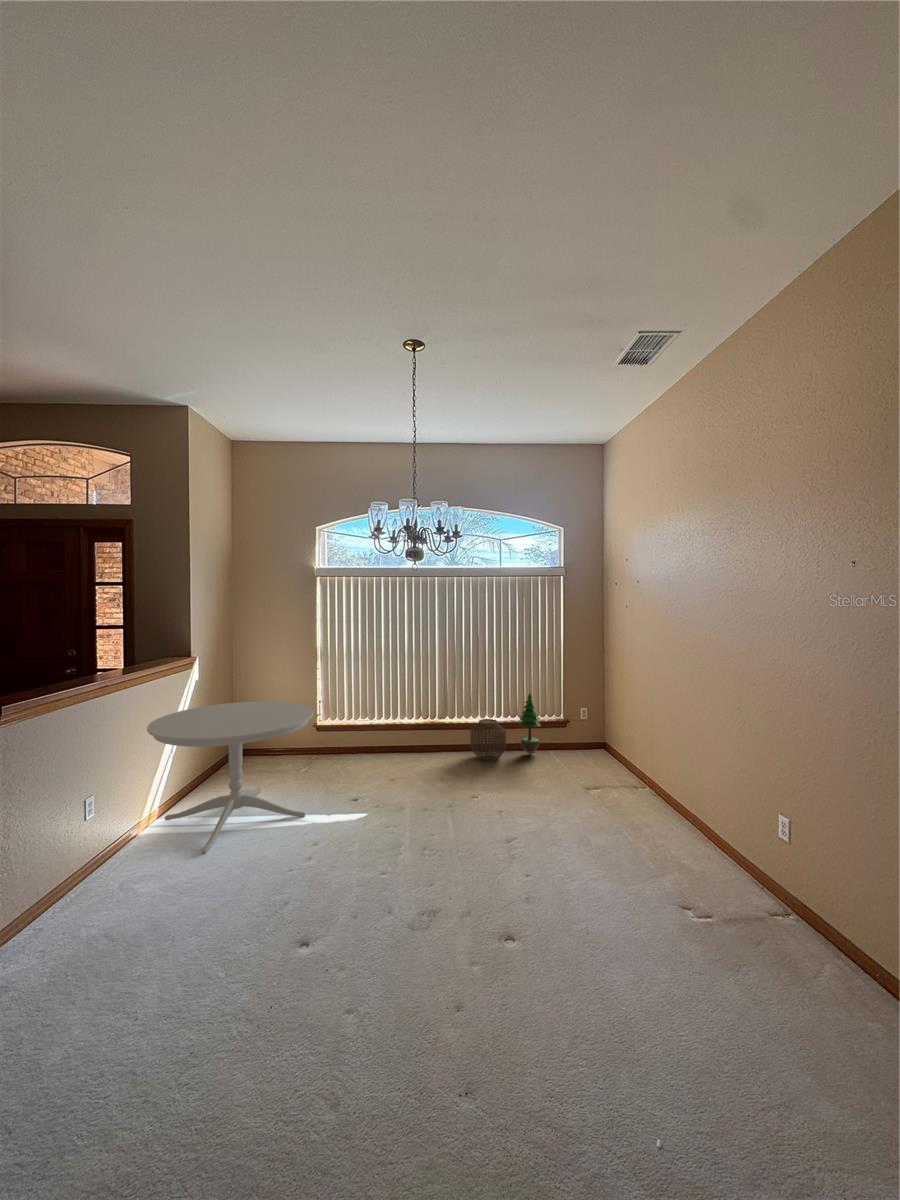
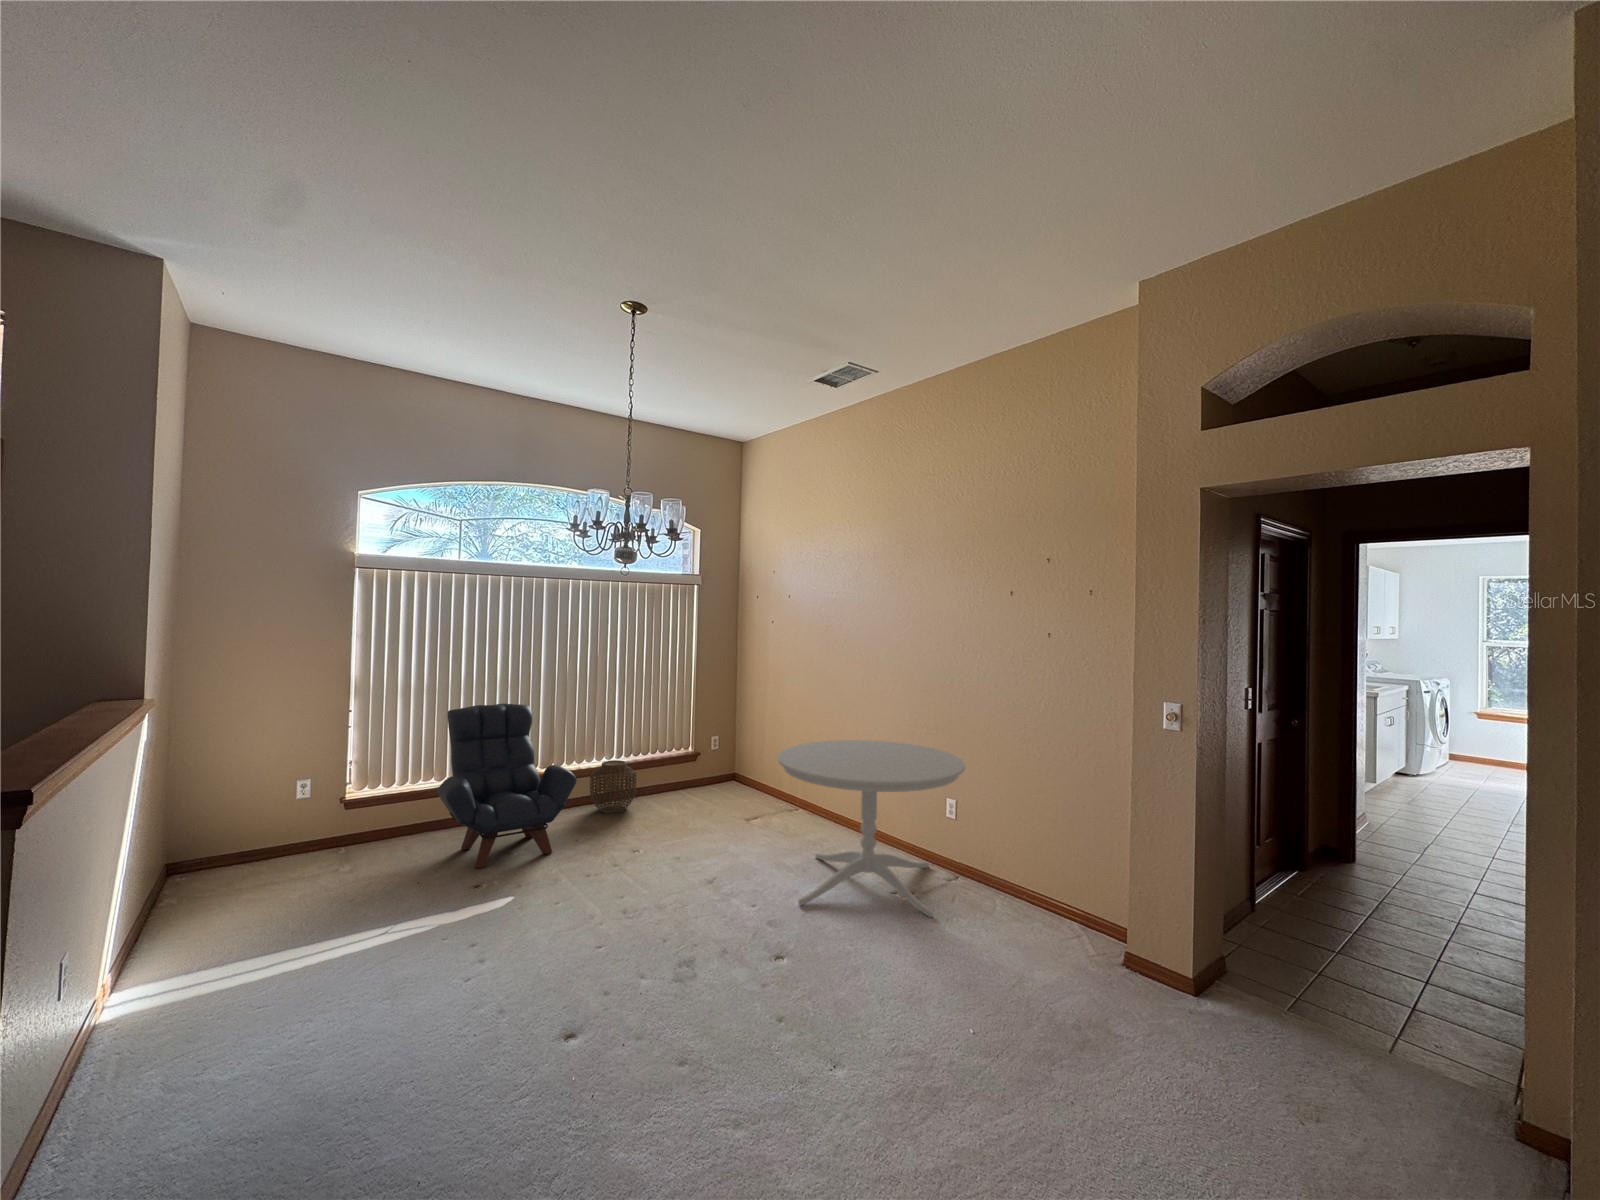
armchair: none [346,670,438,788] -> present [437,704,577,868]
potted tree: present [519,693,541,754] -> none [646,723,673,798]
dining table: present [147,701,313,854] -> present [777,740,965,917]

